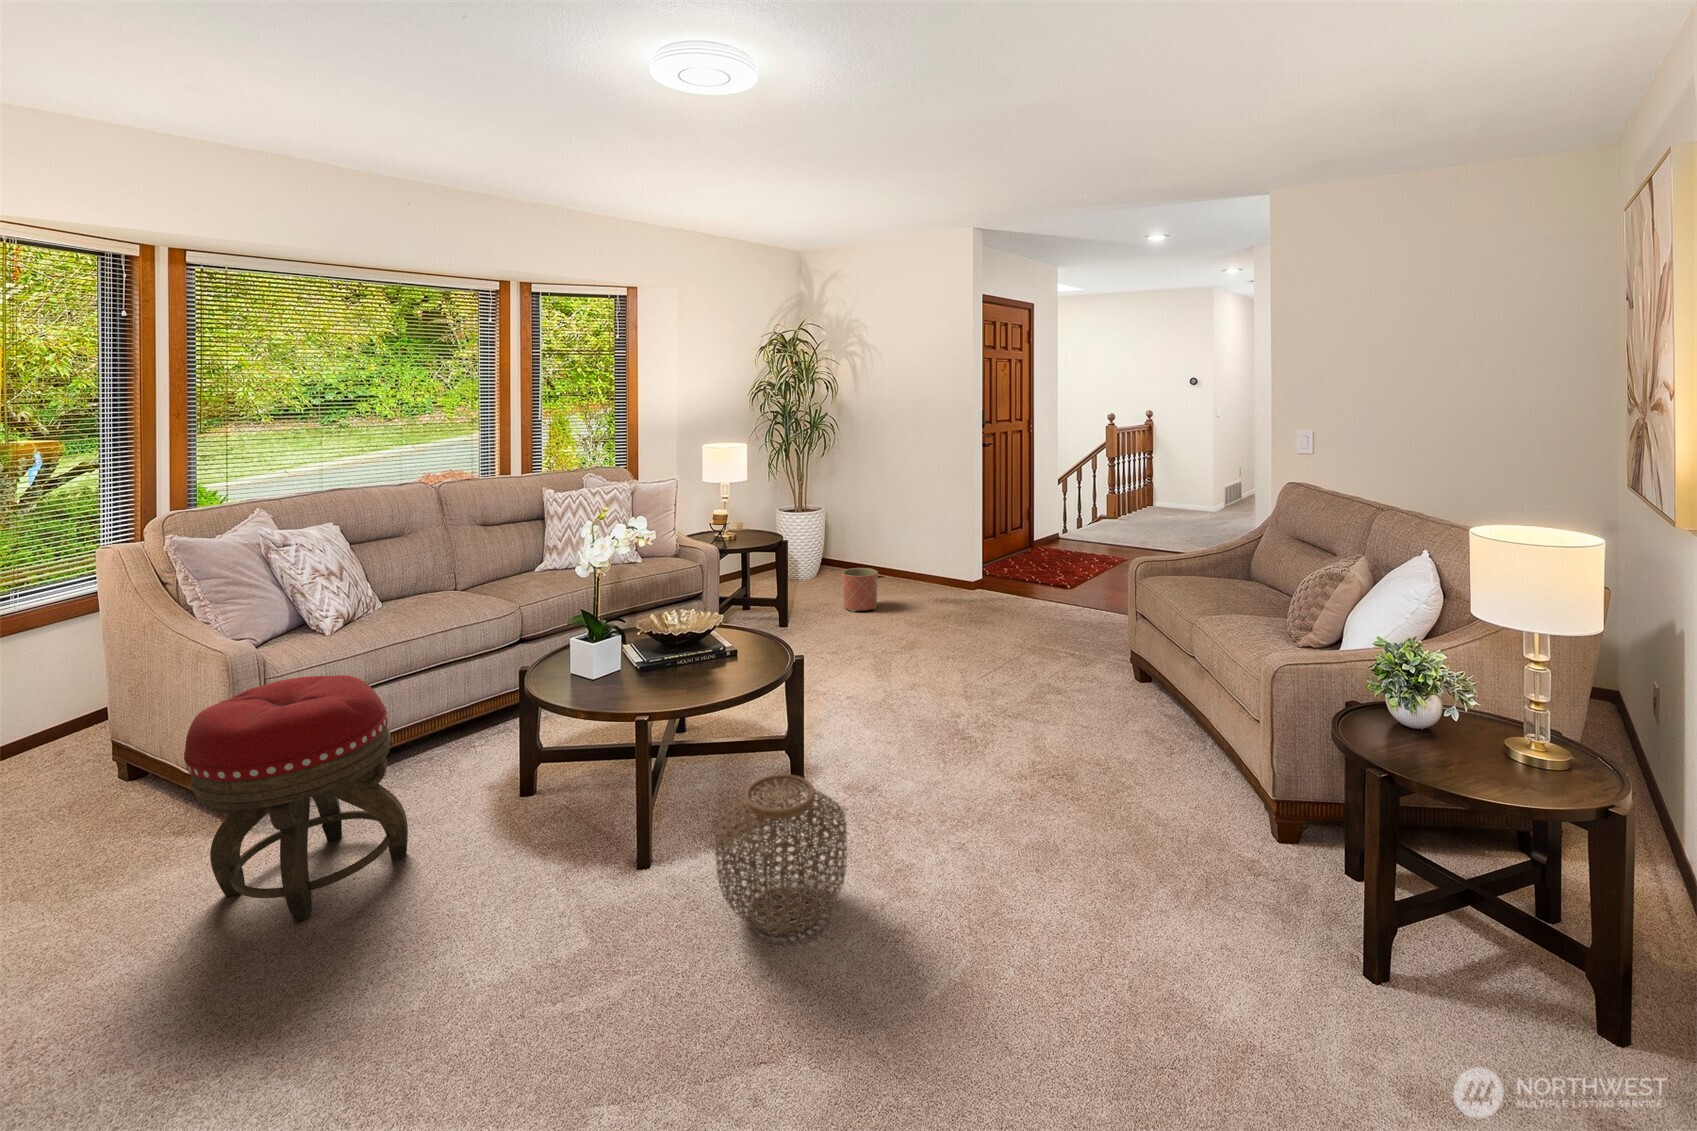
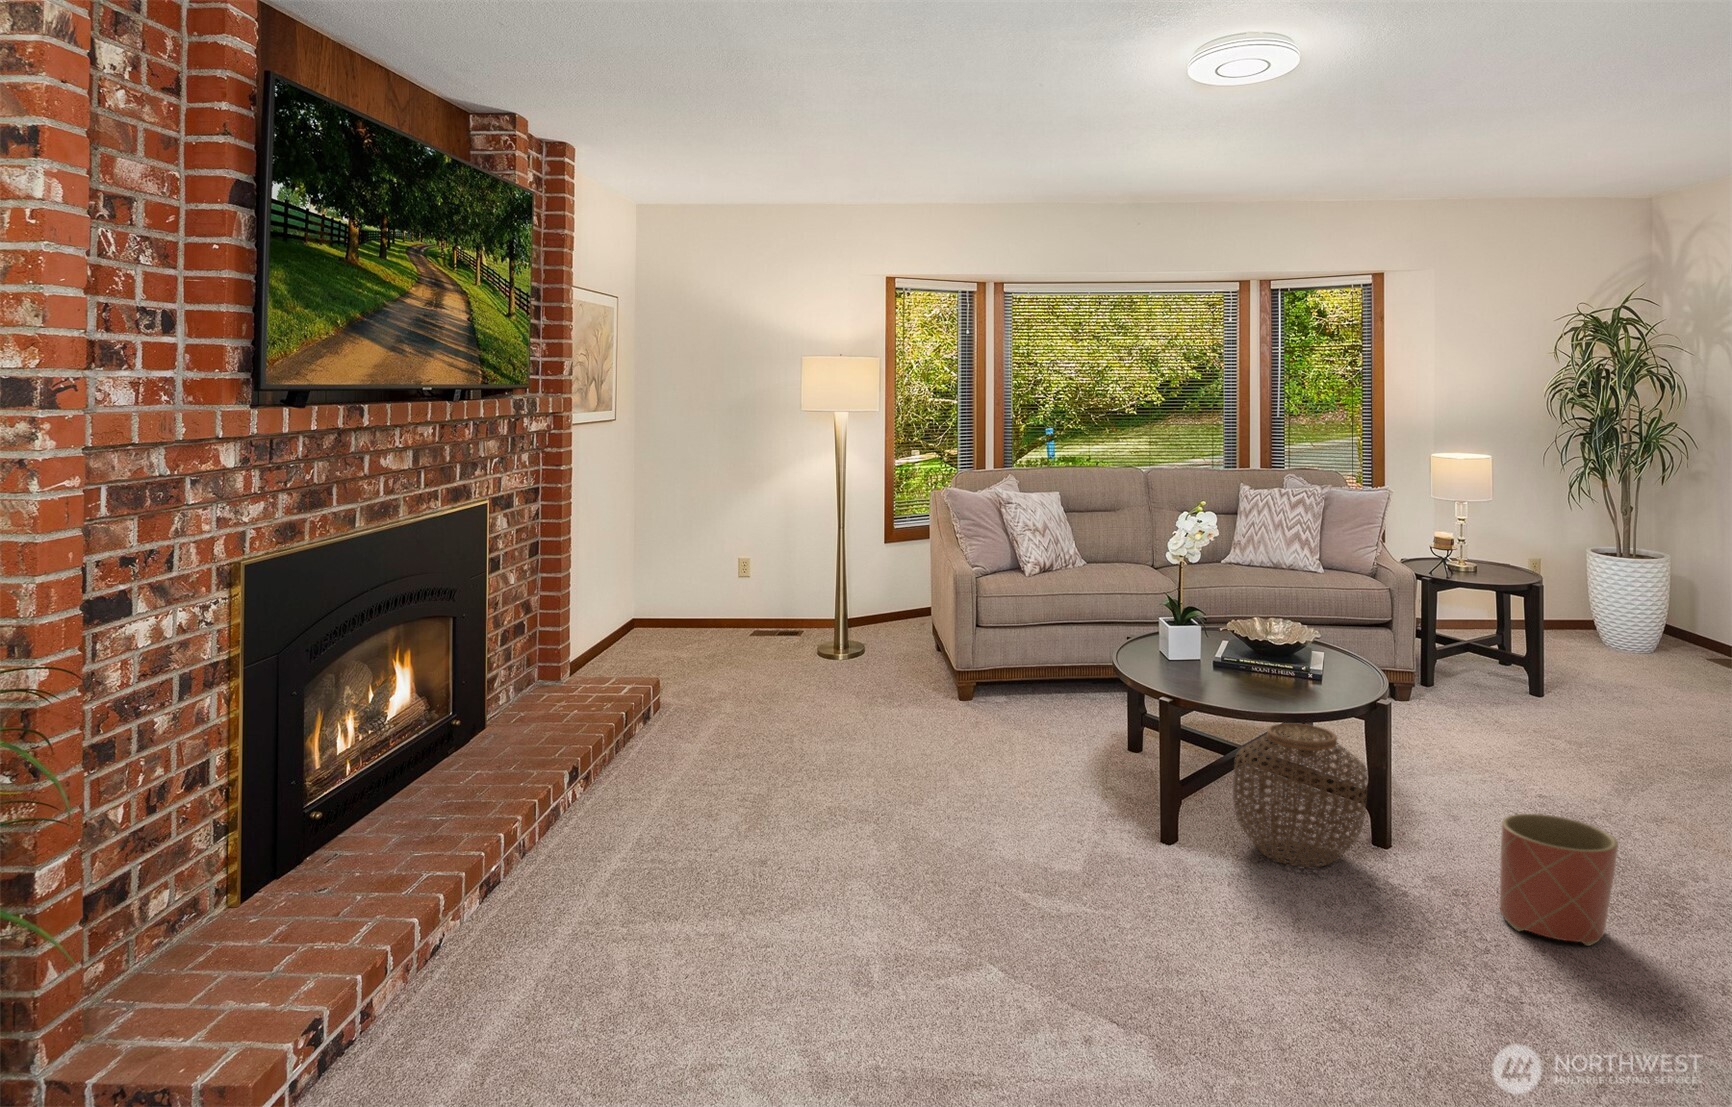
planter: present [842,568,878,612] -> present [1500,814,1618,946]
footstool: present [184,675,408,922] -> none [926,587,1041,746]

